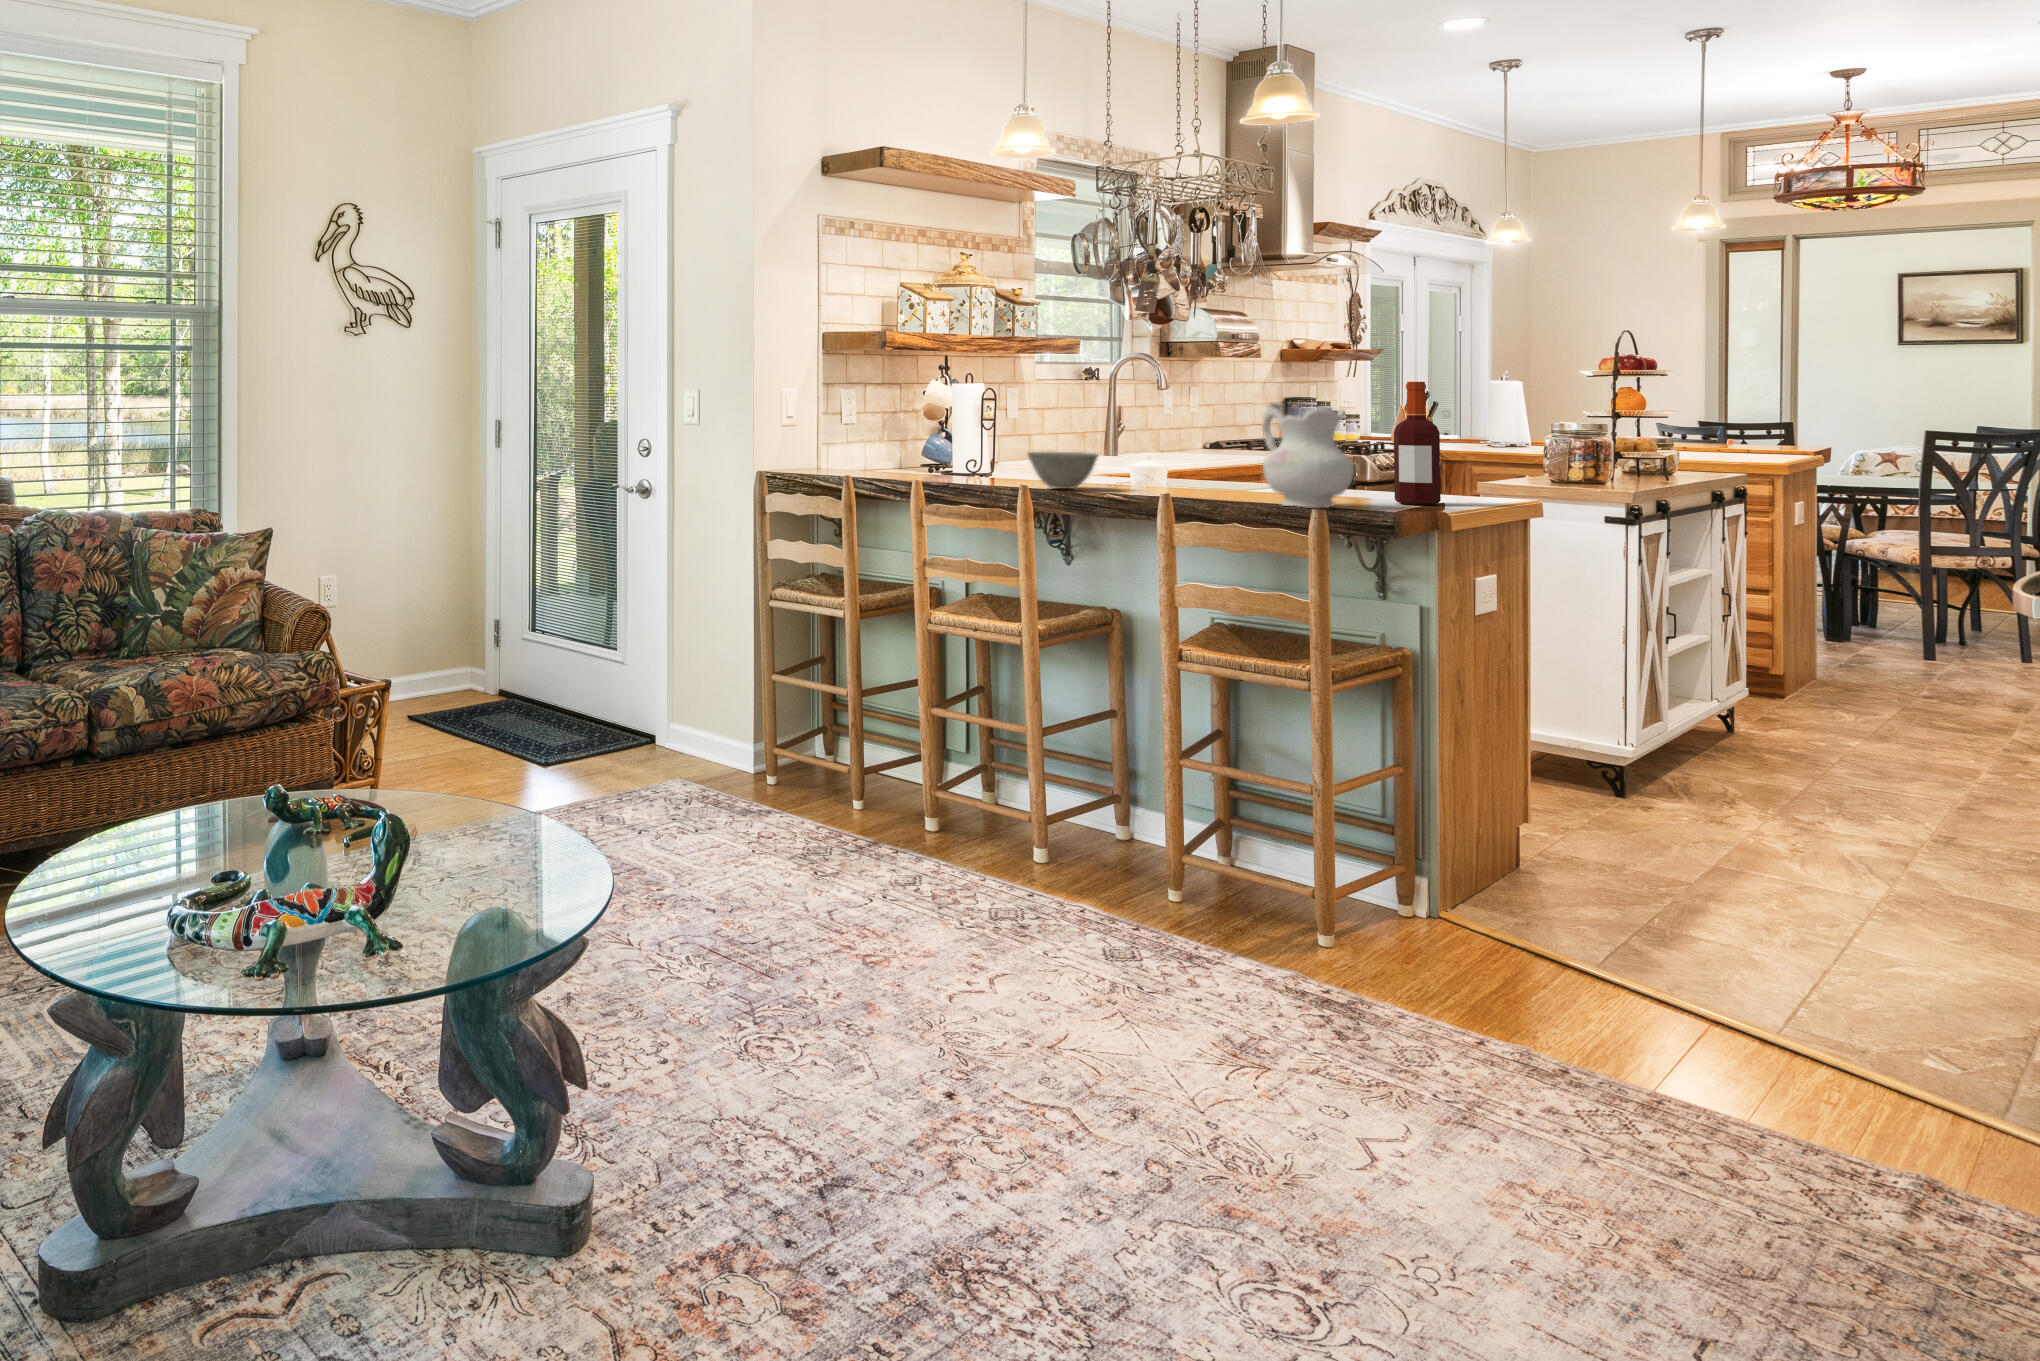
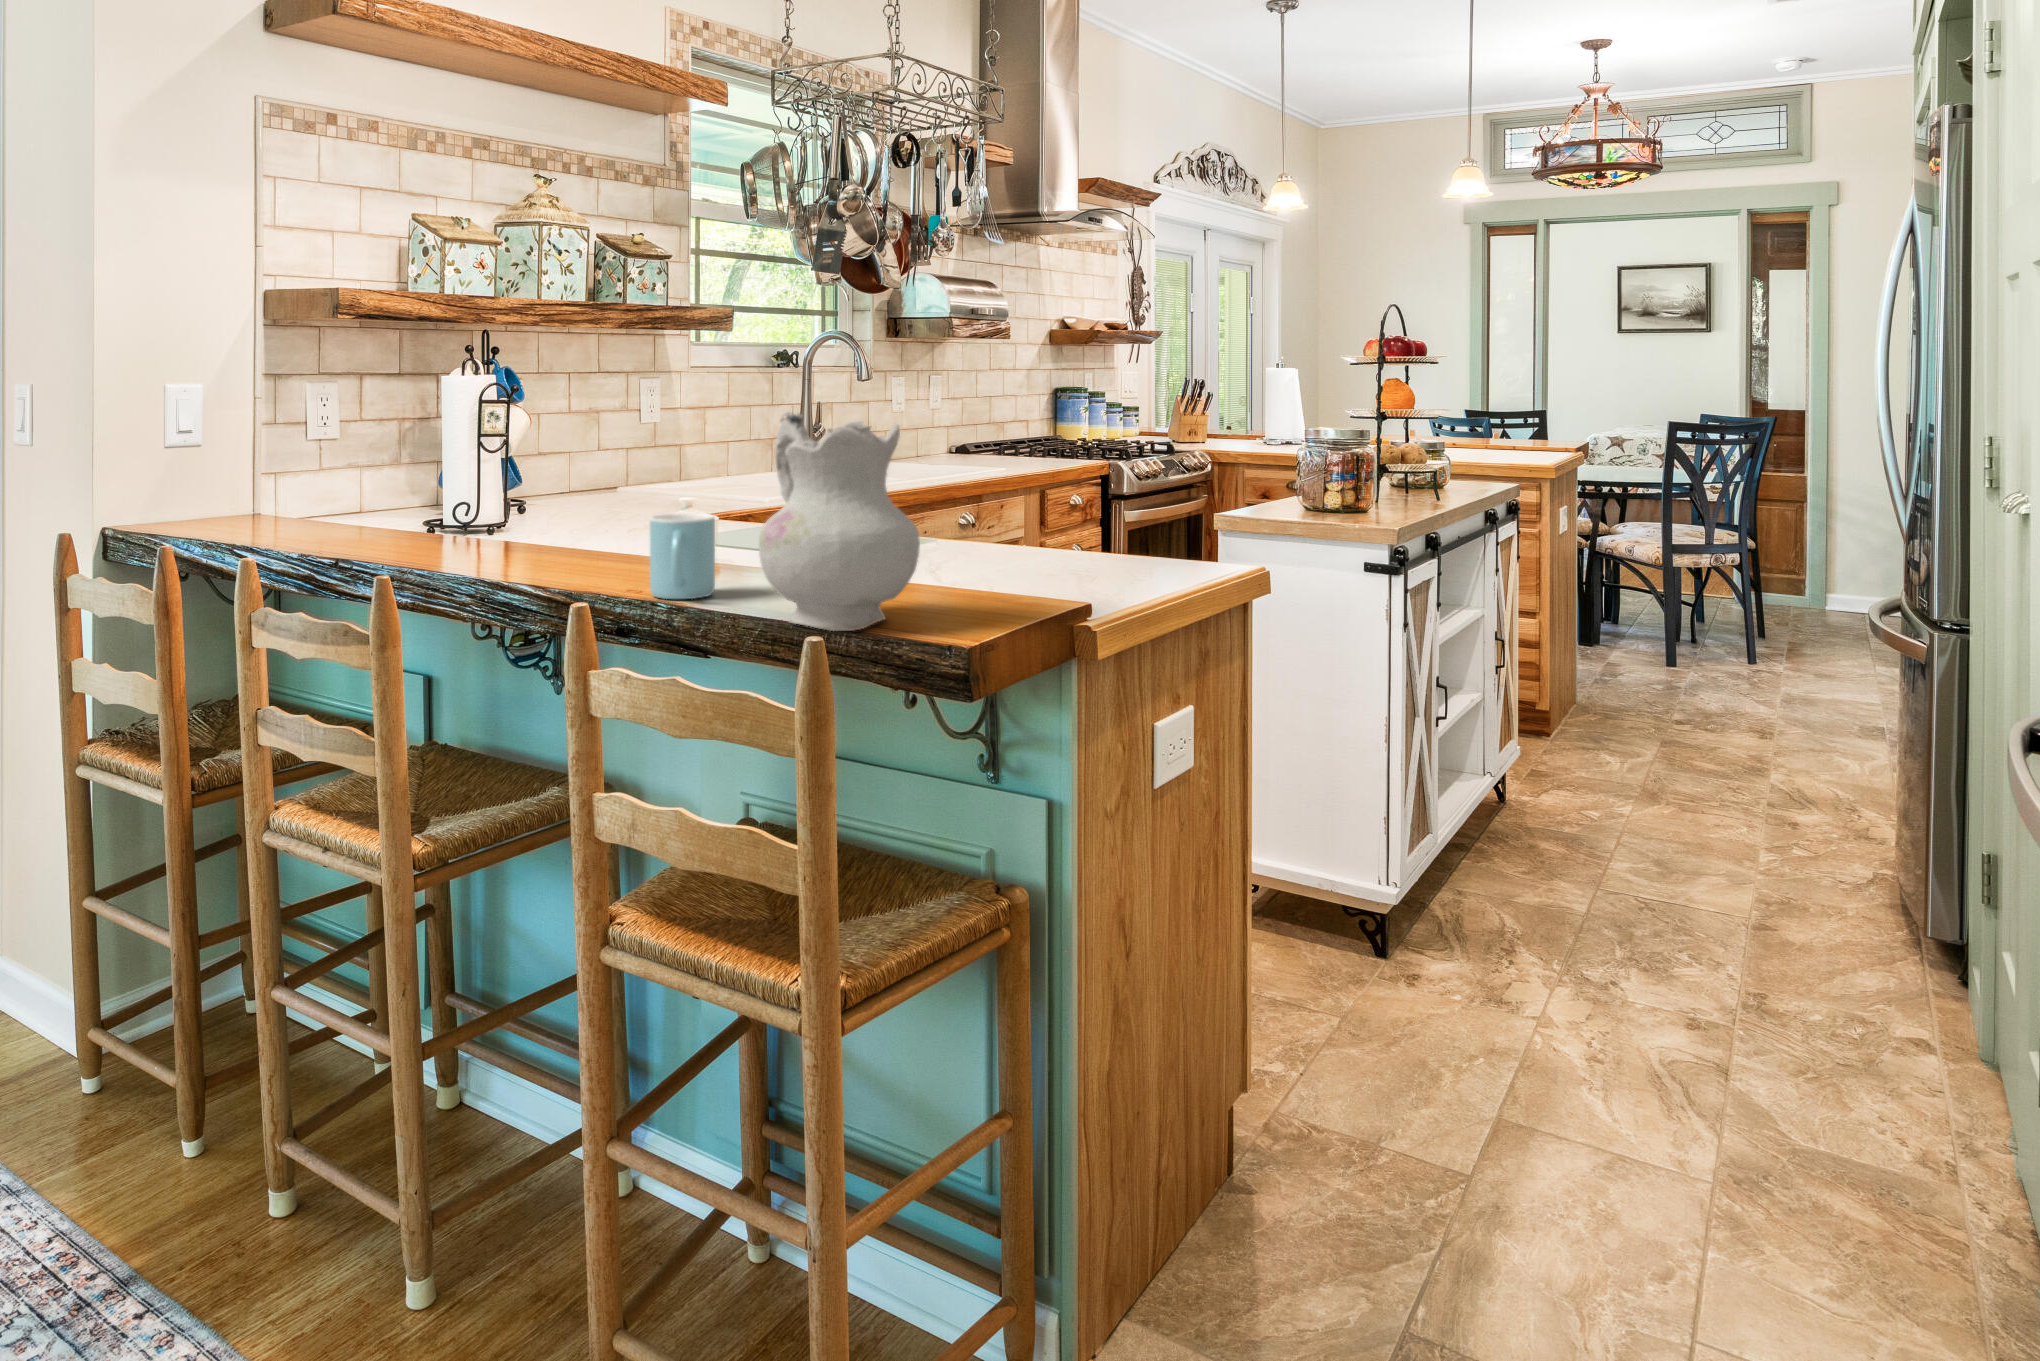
bottle: present [1394,382,1441,505] -> none [1018,371,1091,602]
bowl: present [1028,452,1098,489] -> none [427,497,557,570]
mug: none [1181,457,1218,499] -> present [650,513,715,599]

